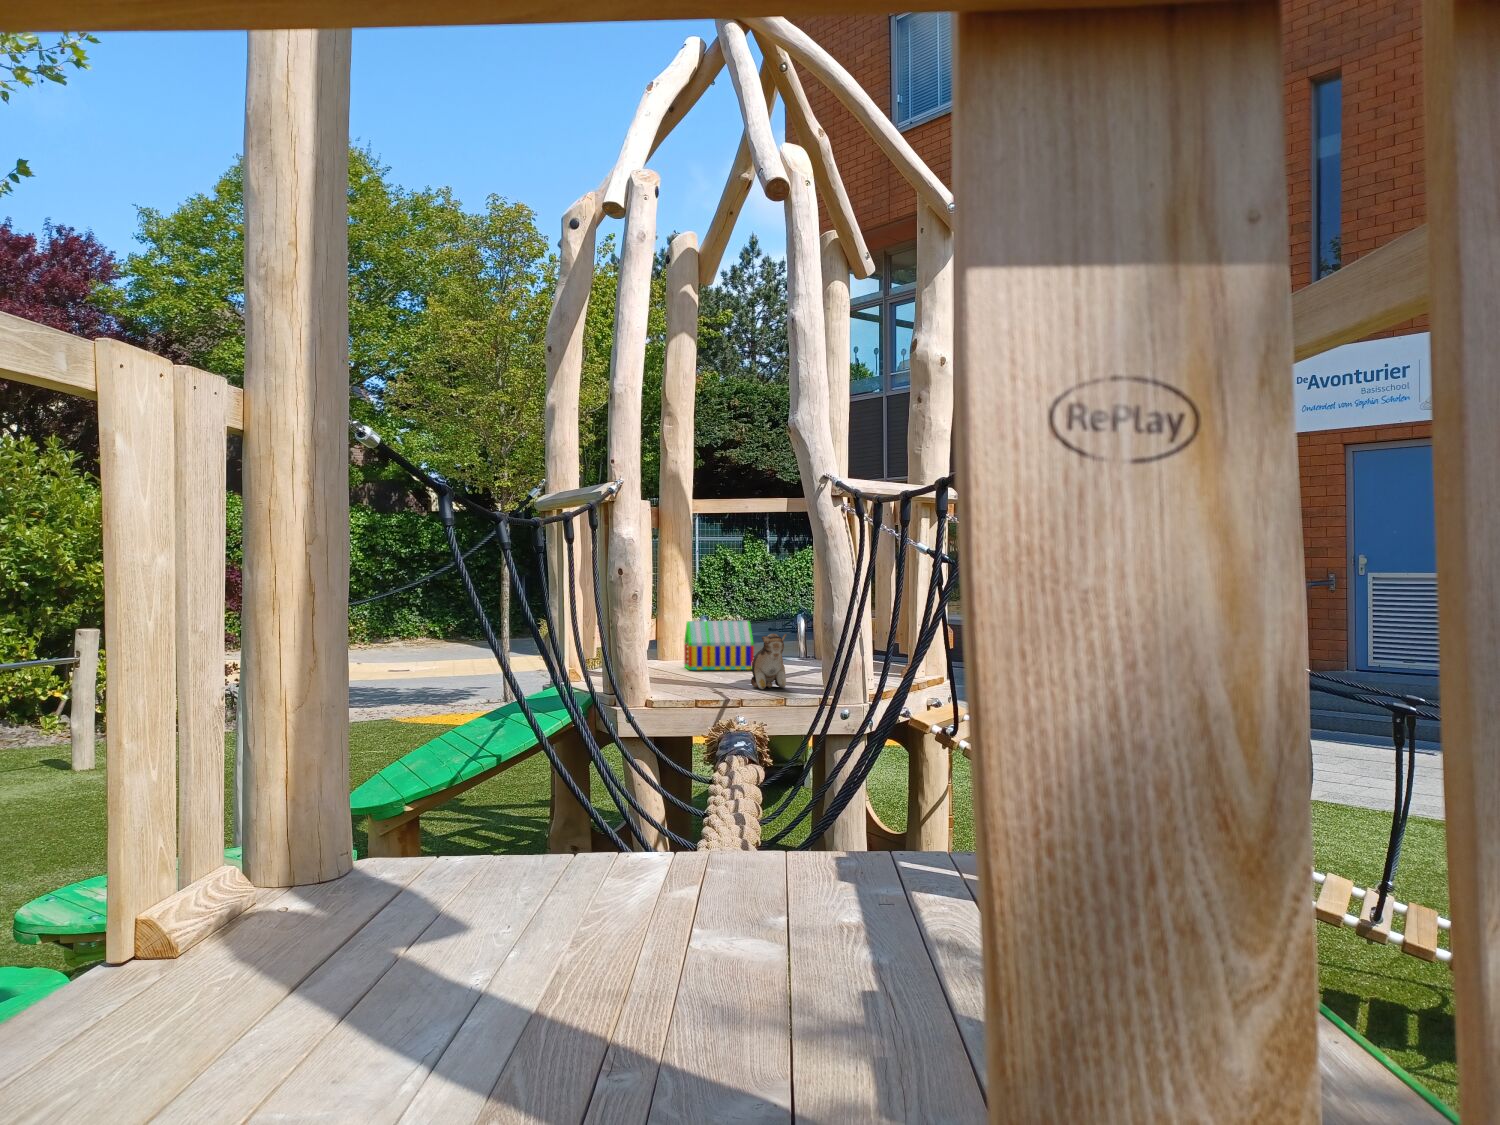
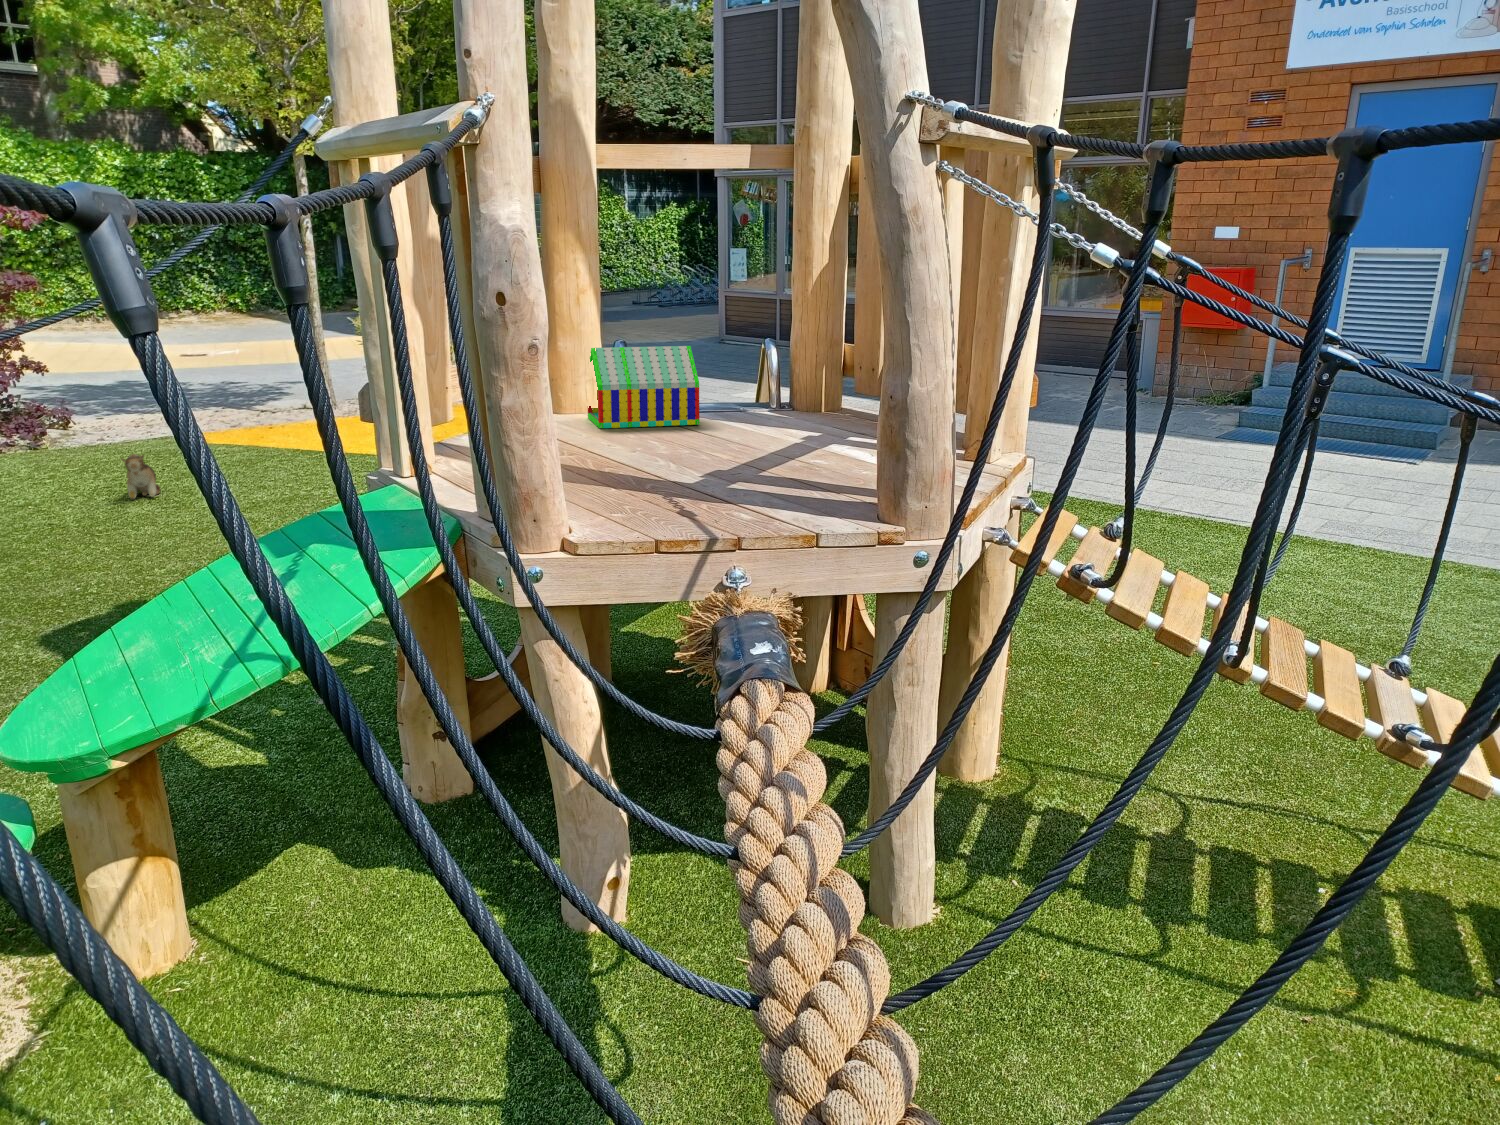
plush toy: present [751,634,787,689] -> present [122,454,161,499]

